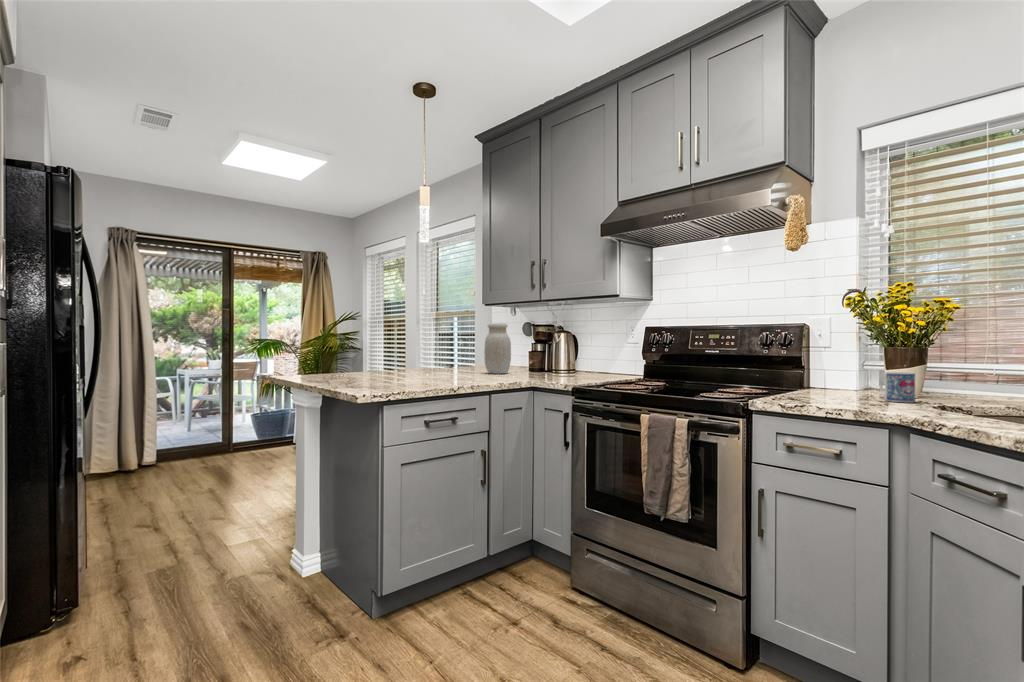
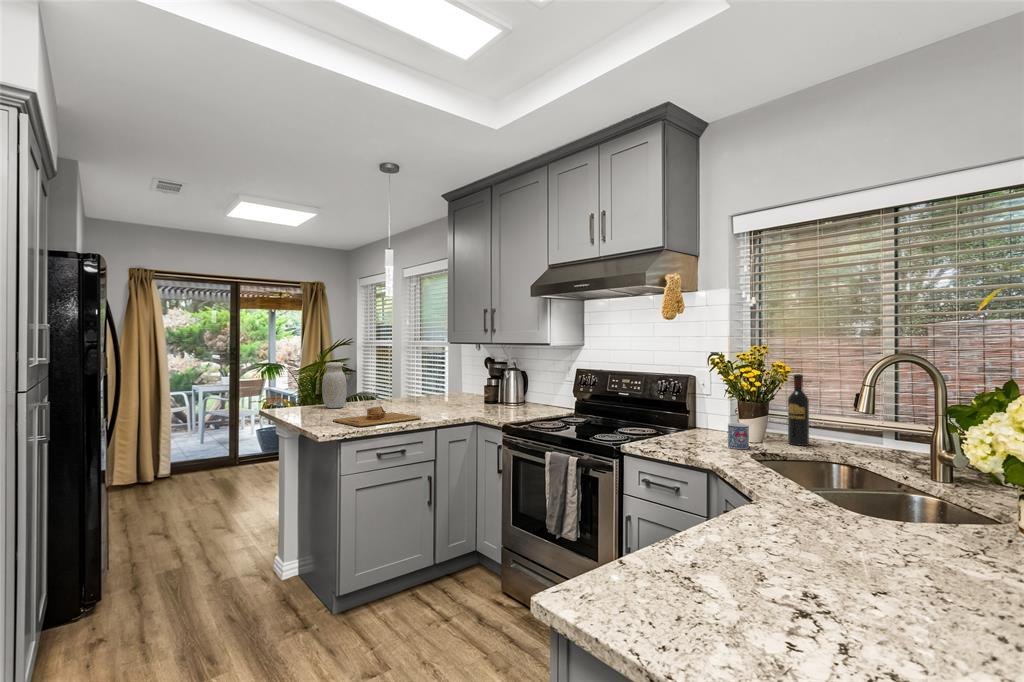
wine bottle: none [950,312,981,400] -> present [788,374,809,446]
jar: present [484,323,511,374] -> present [322,362,347,408]
cutting board: none [365,367,470,388] -> present [333,406,421,427]

